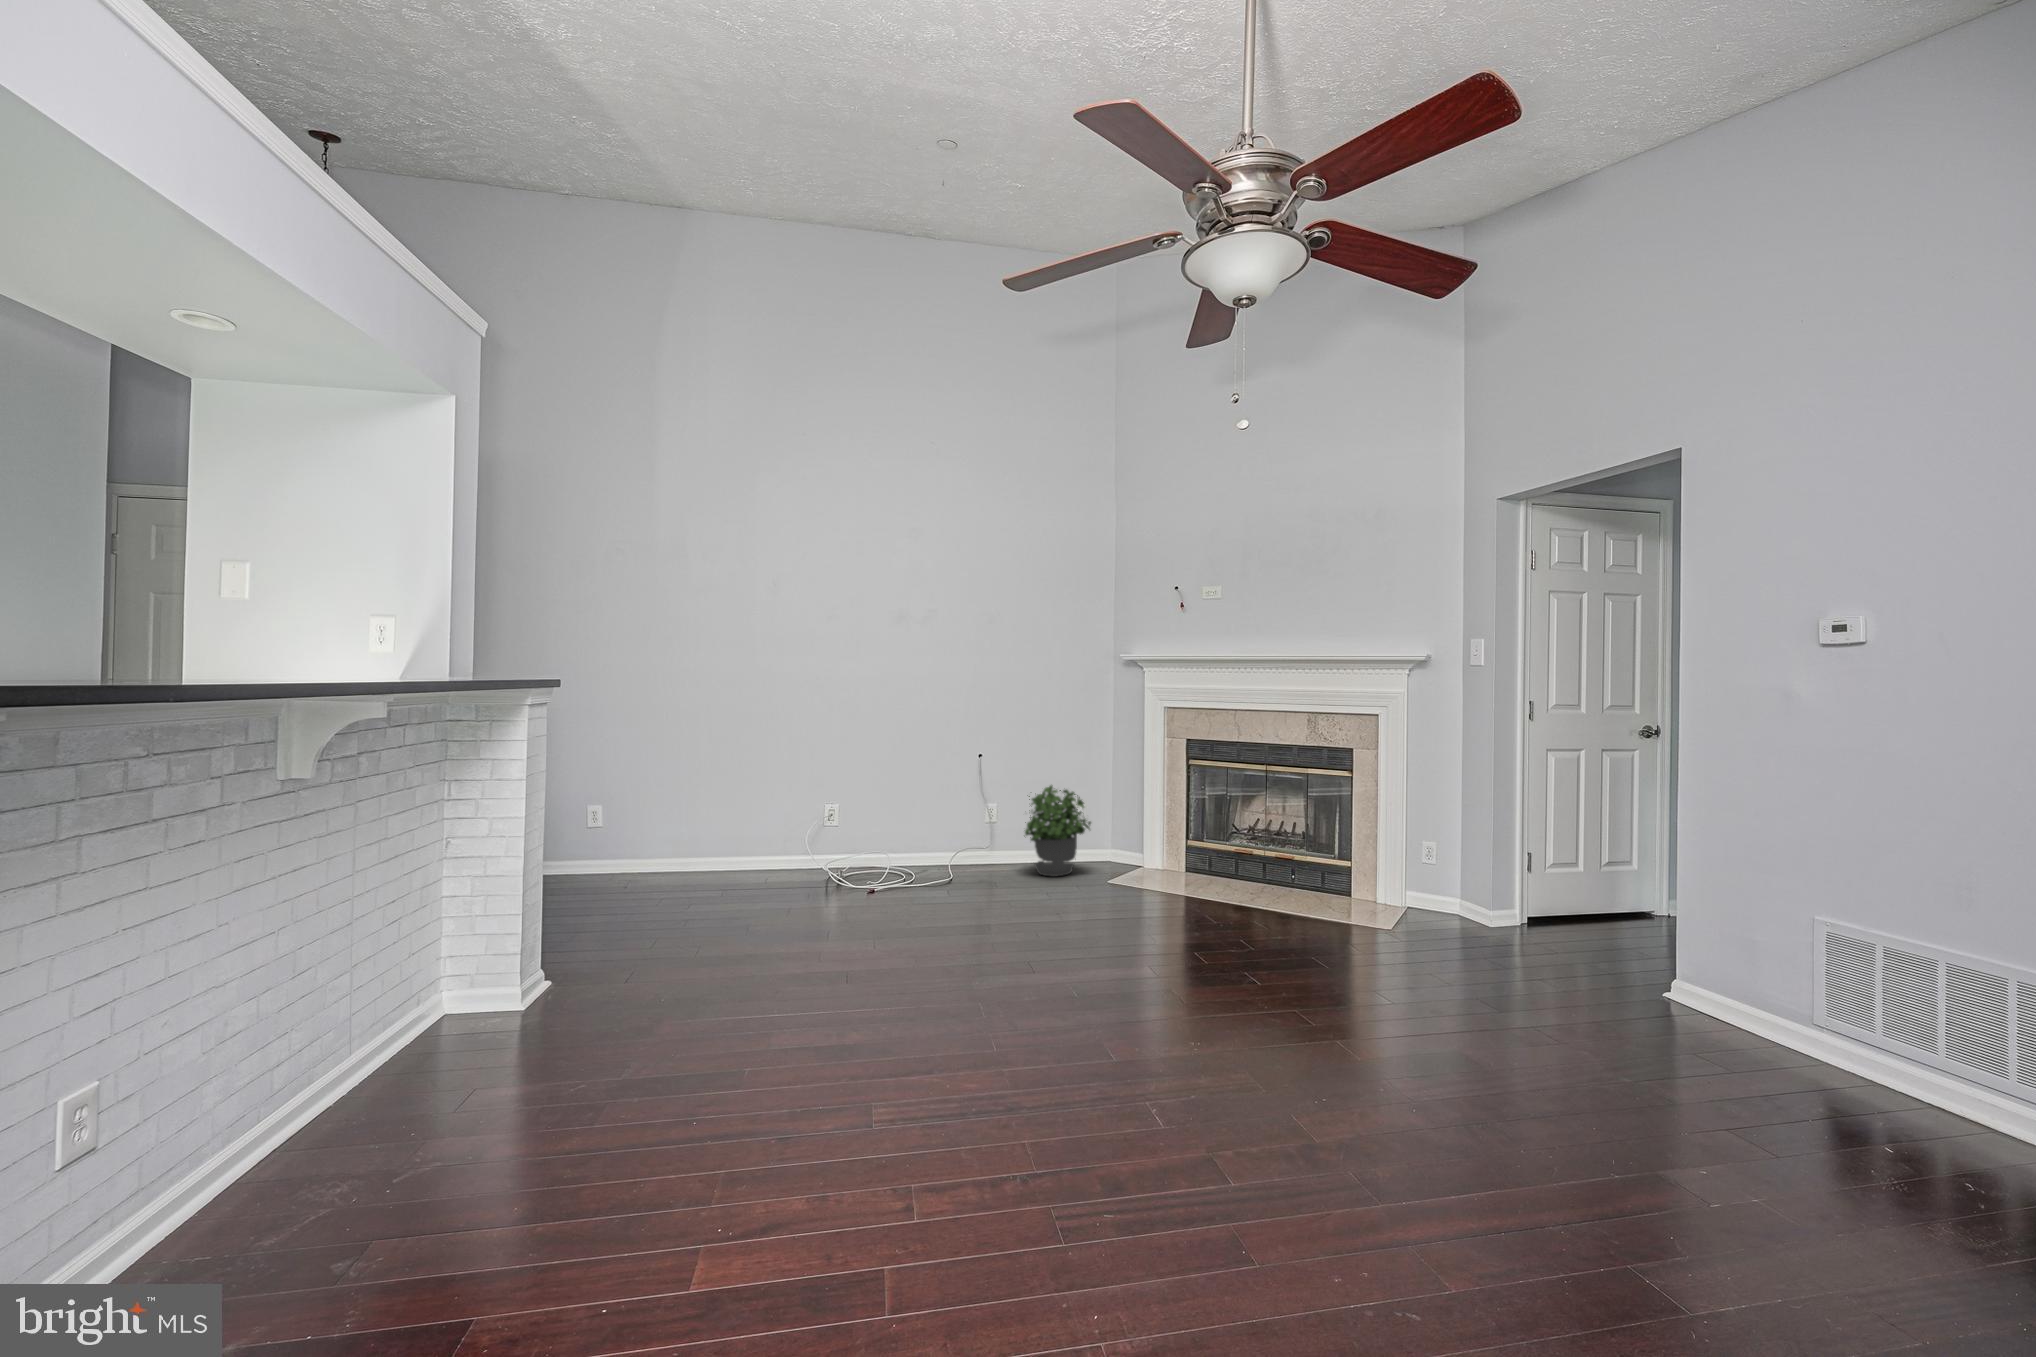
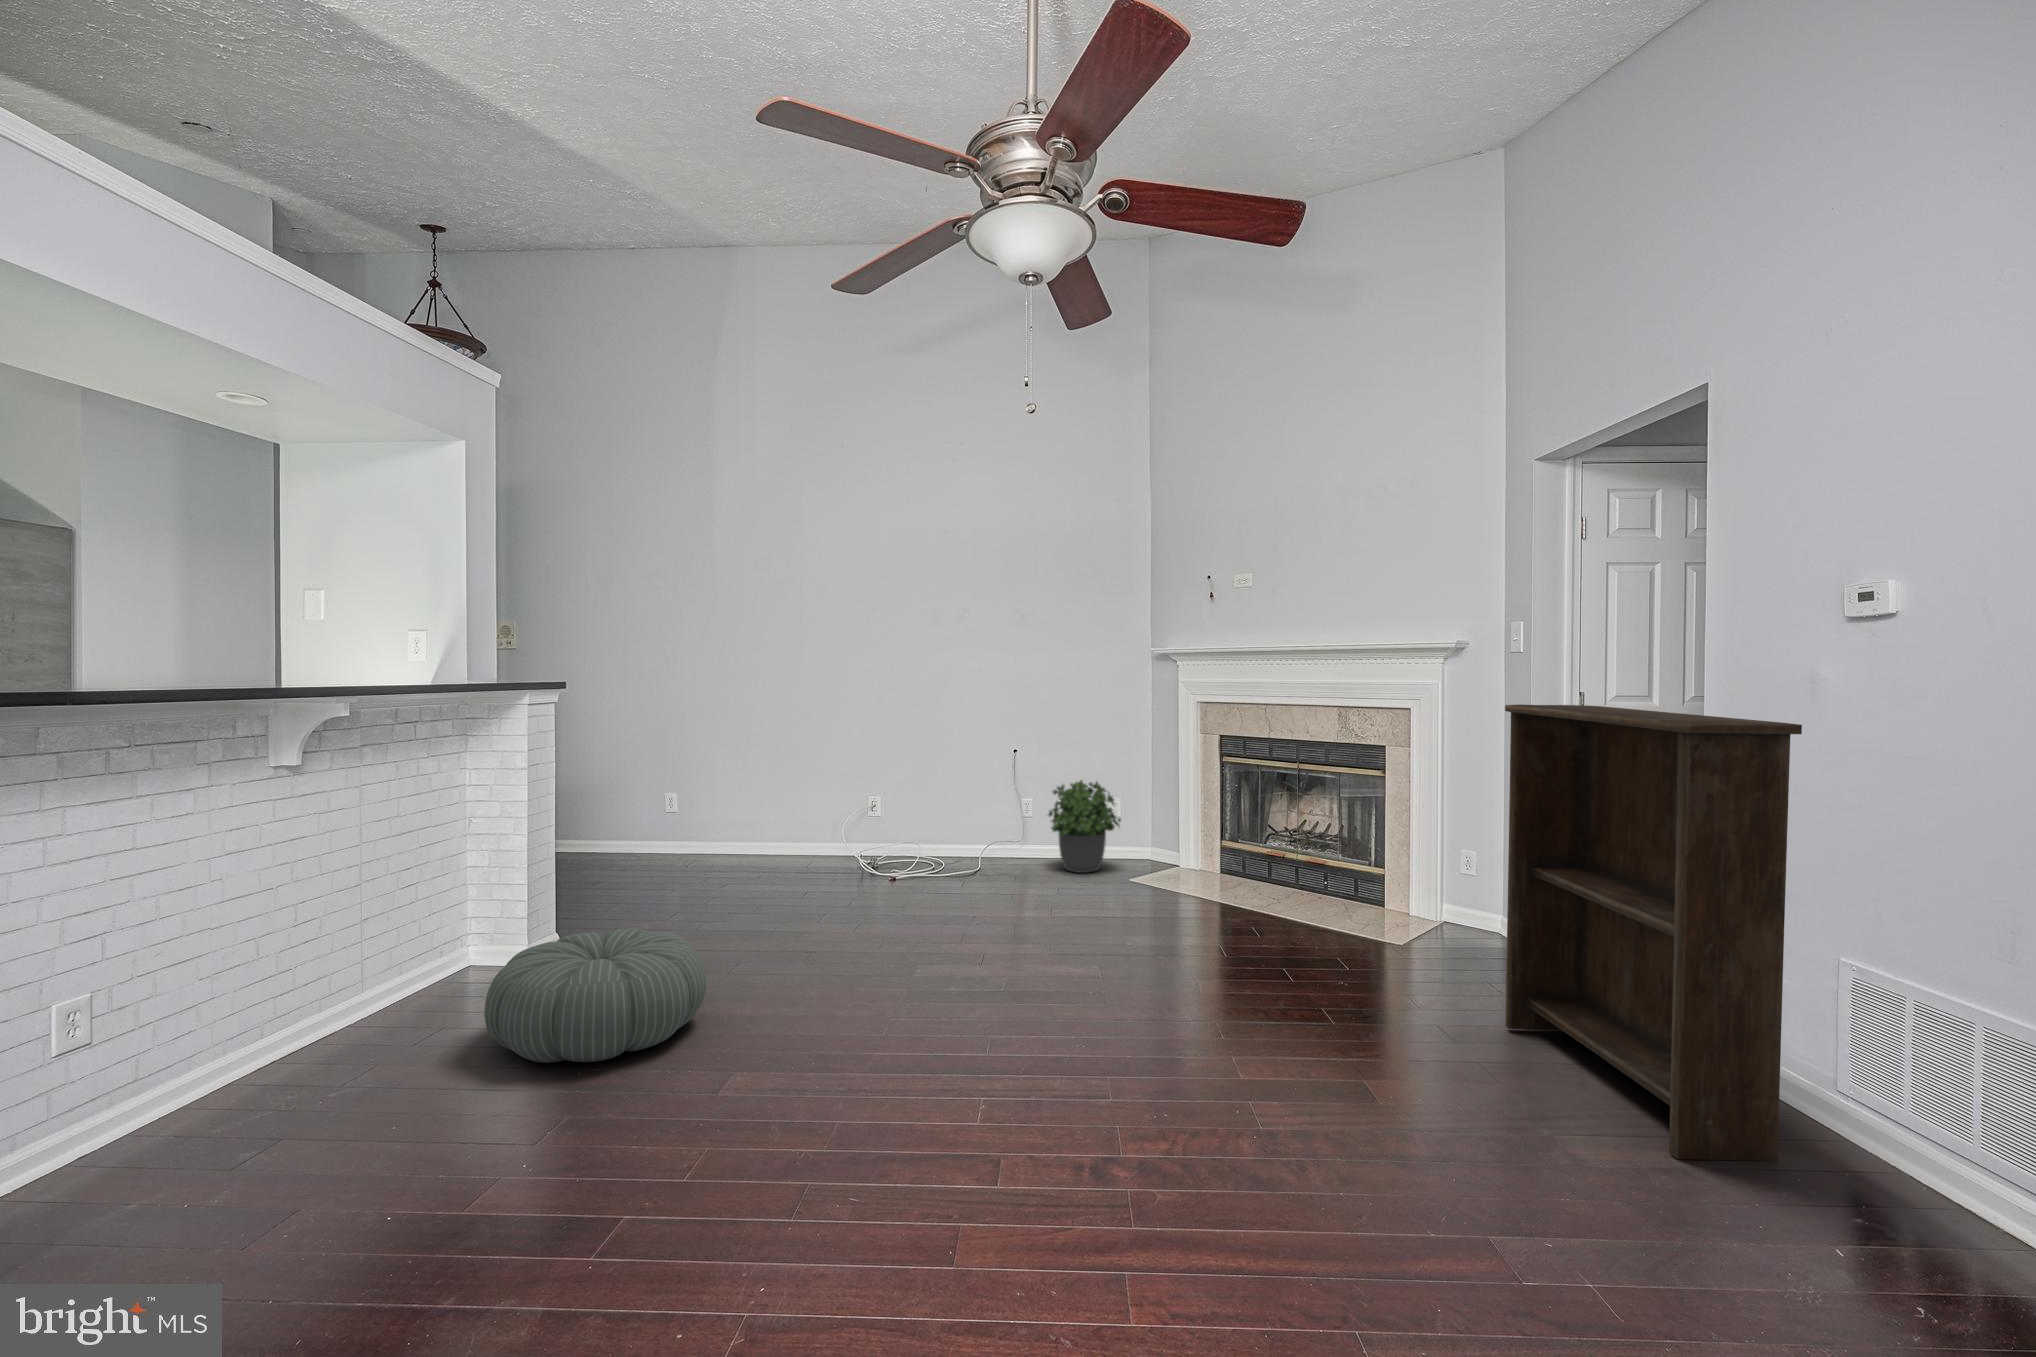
bookshelf: none [1445,691,1706,1111] -> present [1505,704,1802,1161]
pouf: none [465,940,684,1071] -> present [484,928,706,1063]

